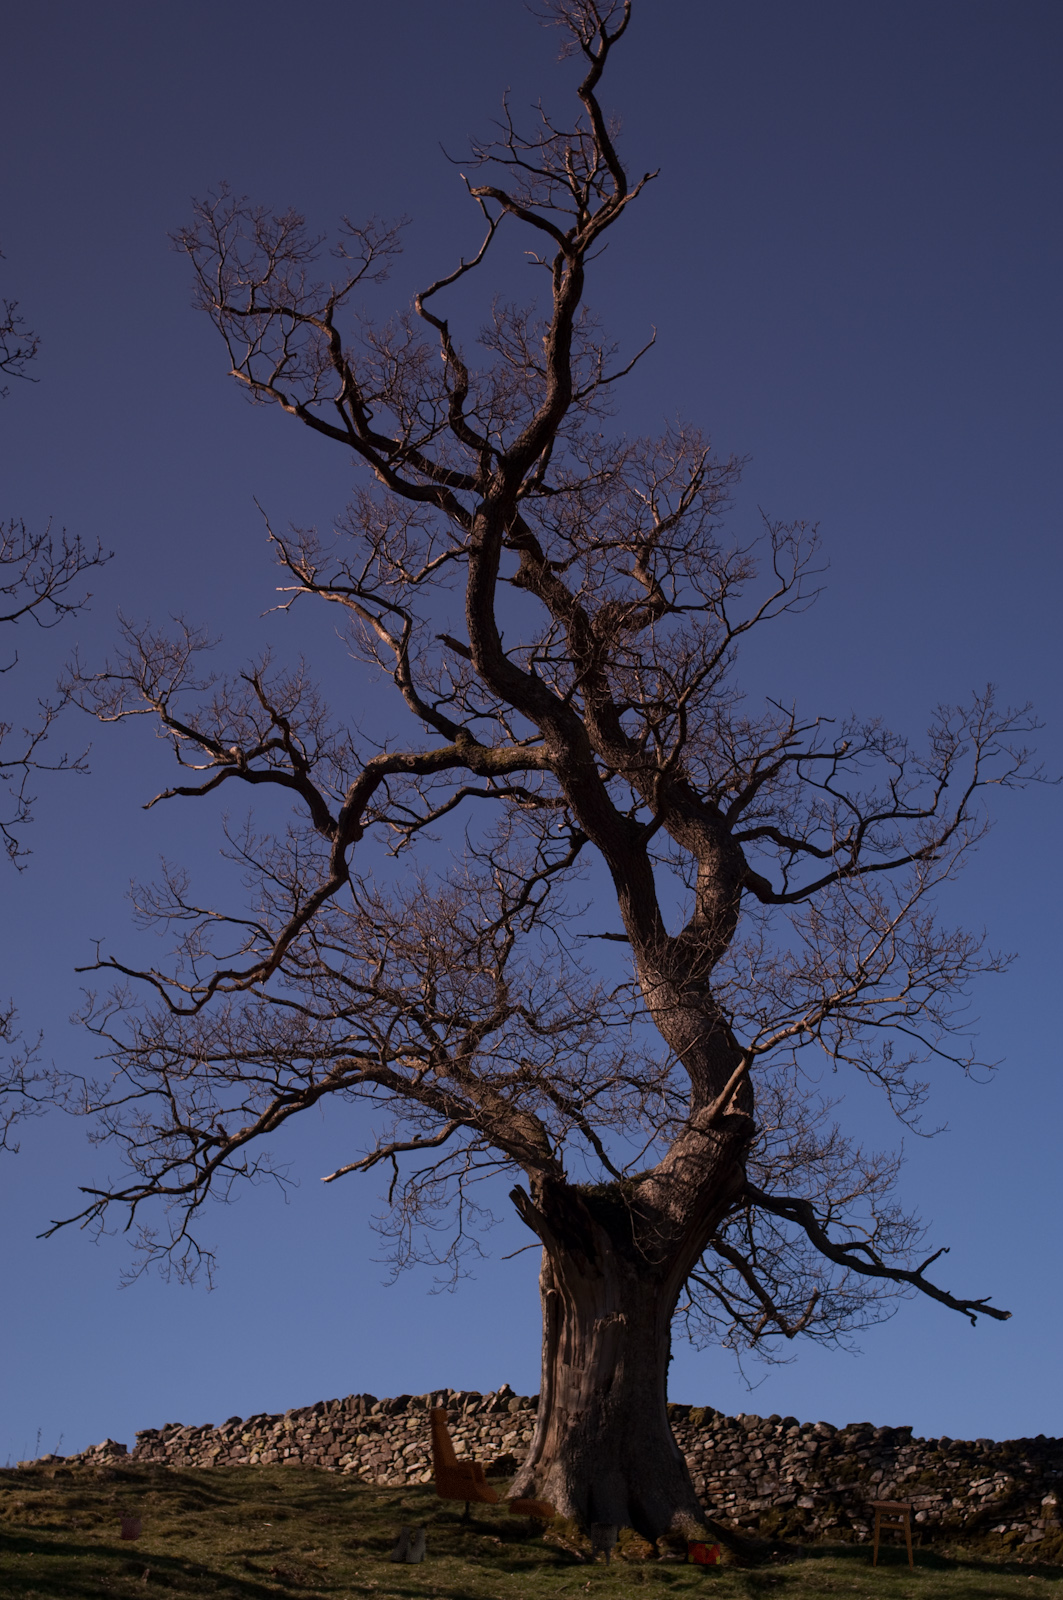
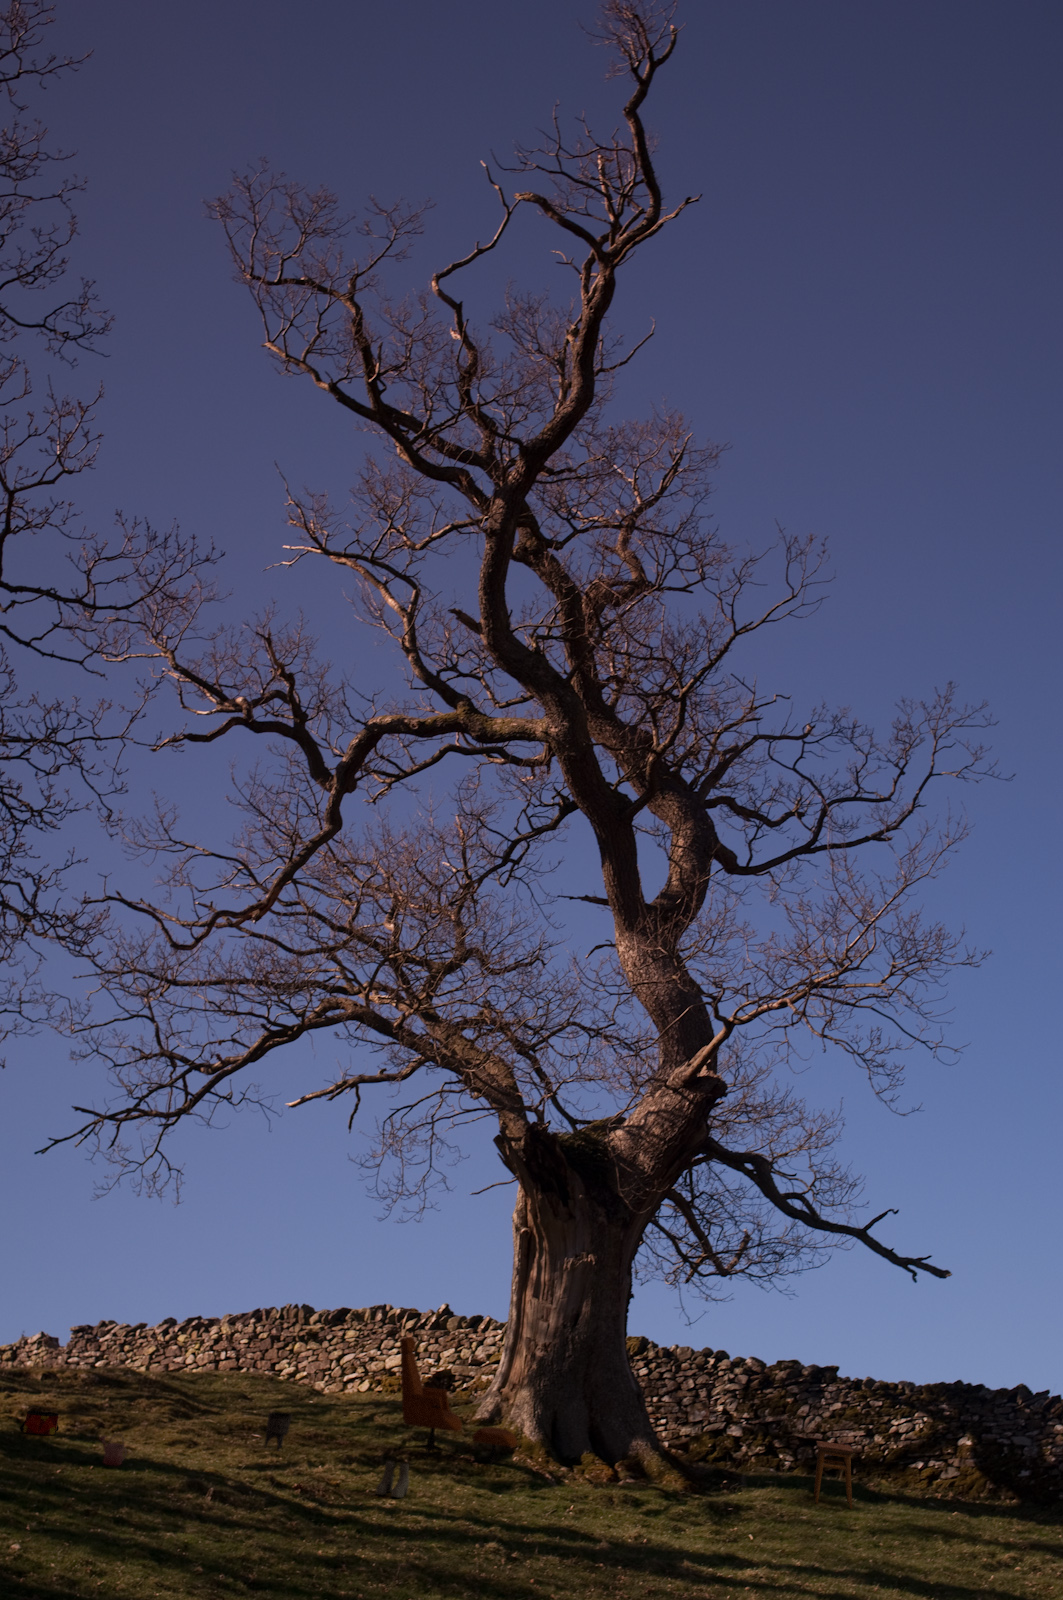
planter: present [592,1523,617,1566] -> present [265,1412,291,1451]
bag: present [684,1539,722,1565] -> present [20,1410,59,1436]

